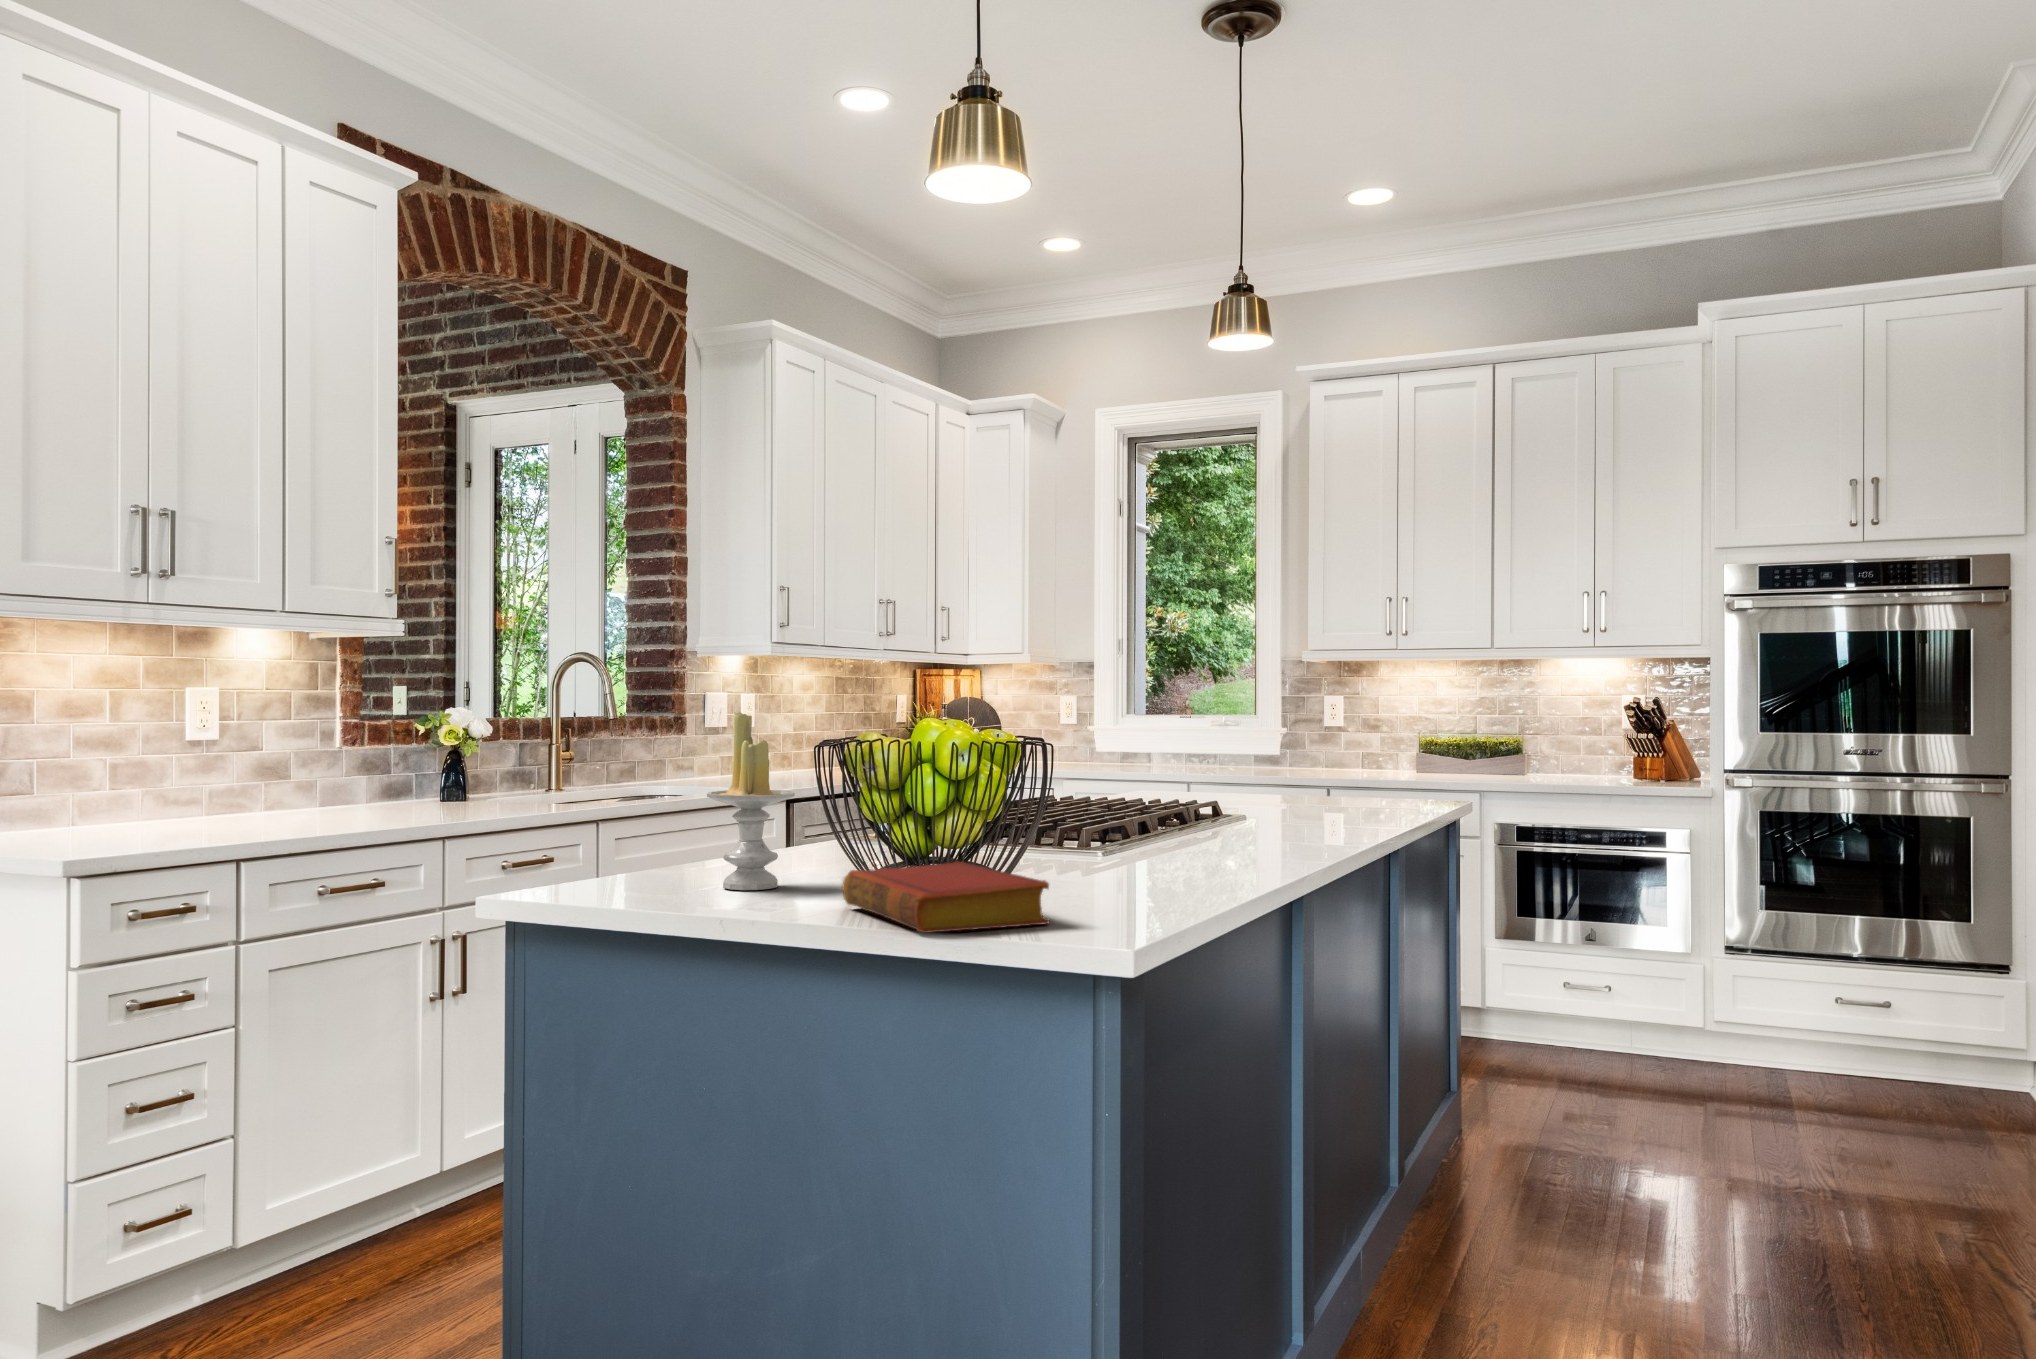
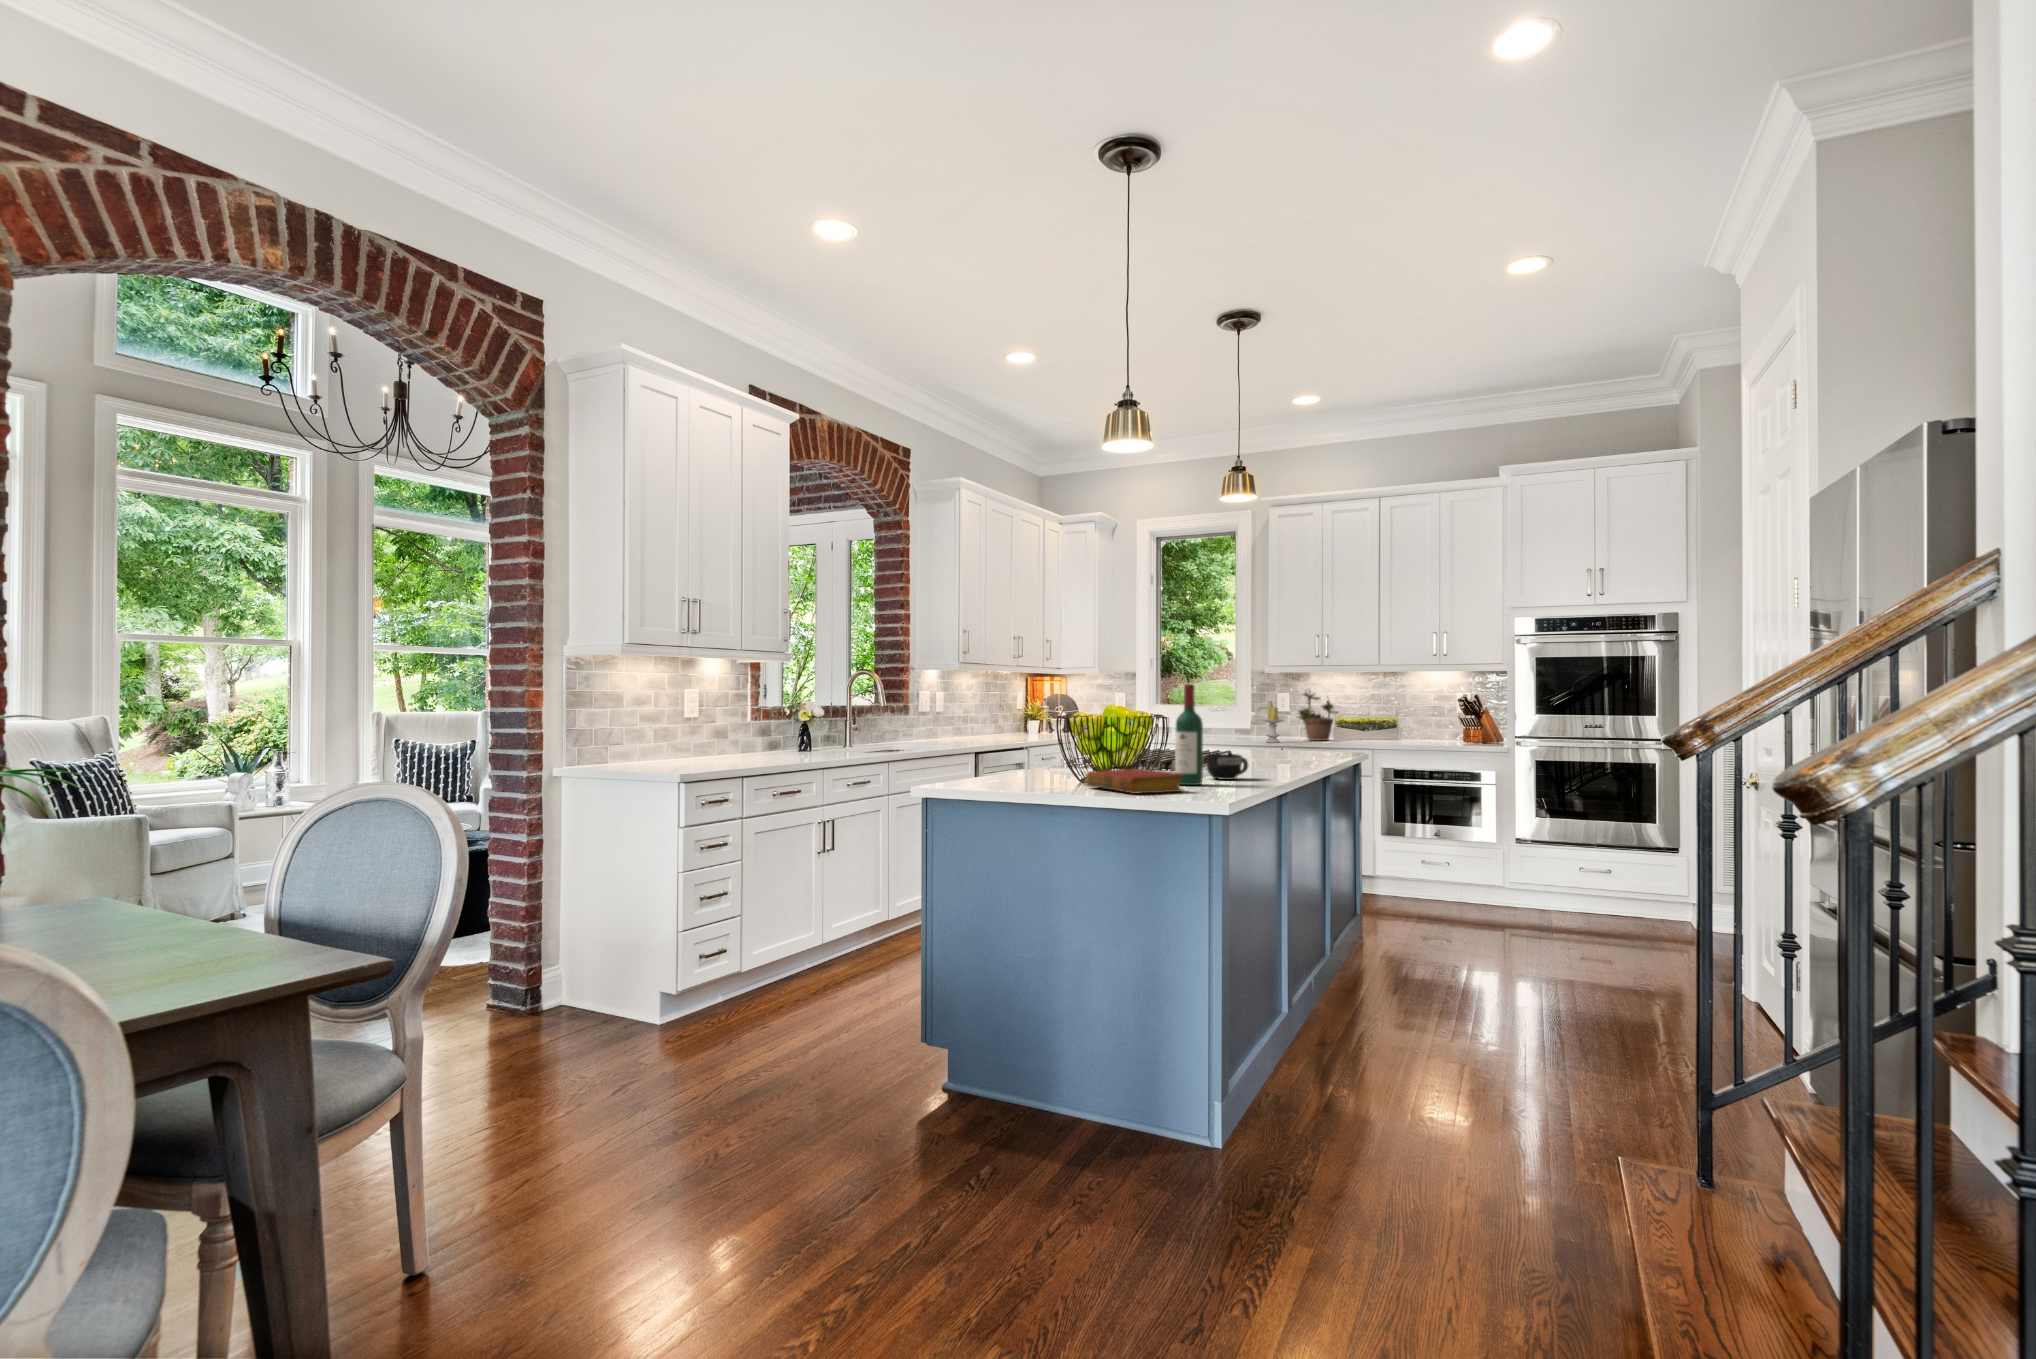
wine bottle: none [1054,673,1114,899] -> present [1175,684,1203,785]
potted plant: none [1352,680,1424,775] -> present [1298,692,1338,741]
candle: present [707,712,795,890] -> present [1262,701,1284,743]
mug: none [1136,821,1225,879] -> present [1206,753,1248,780]

